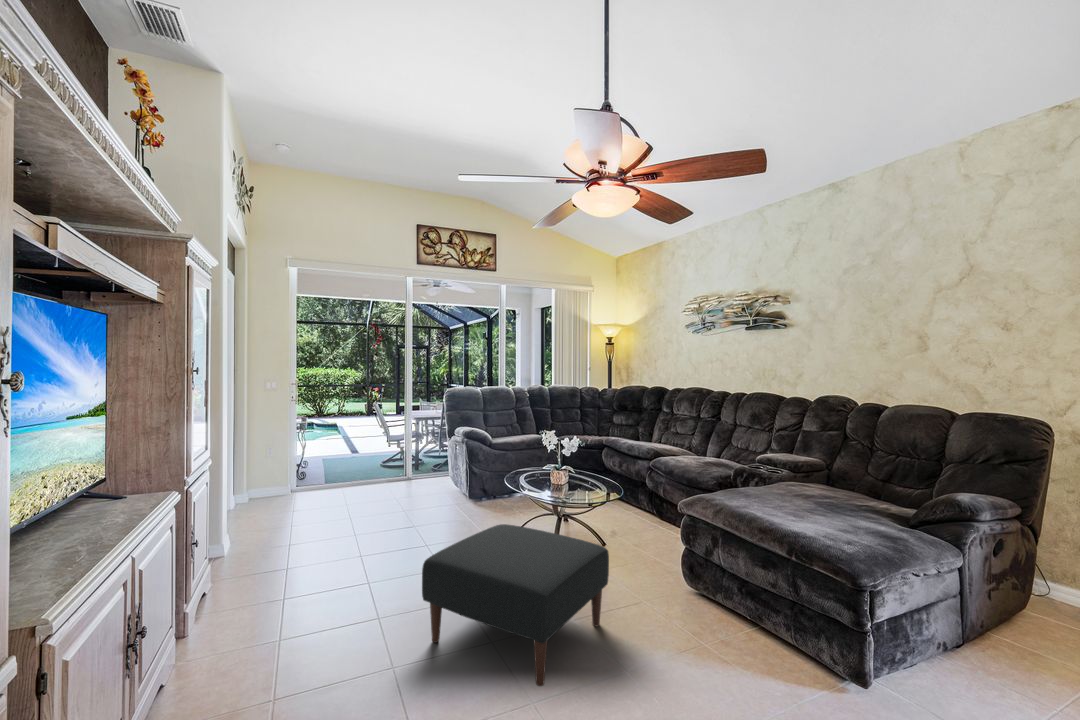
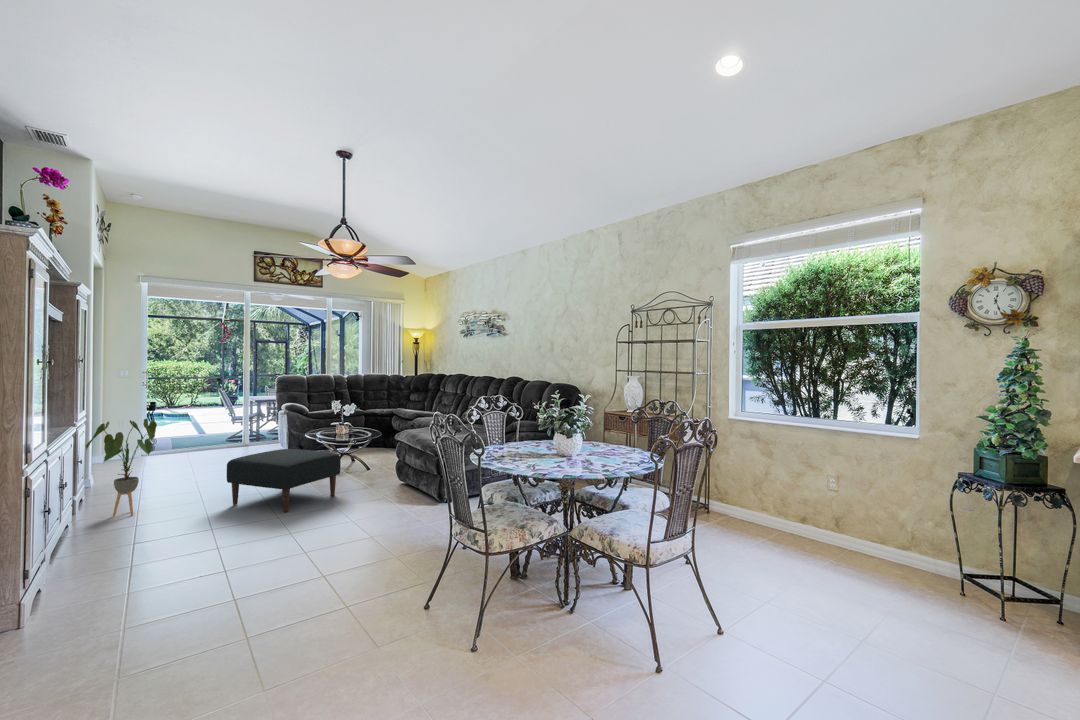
house plant: none [193,475,307,663] -> present [86,419,157,516]

